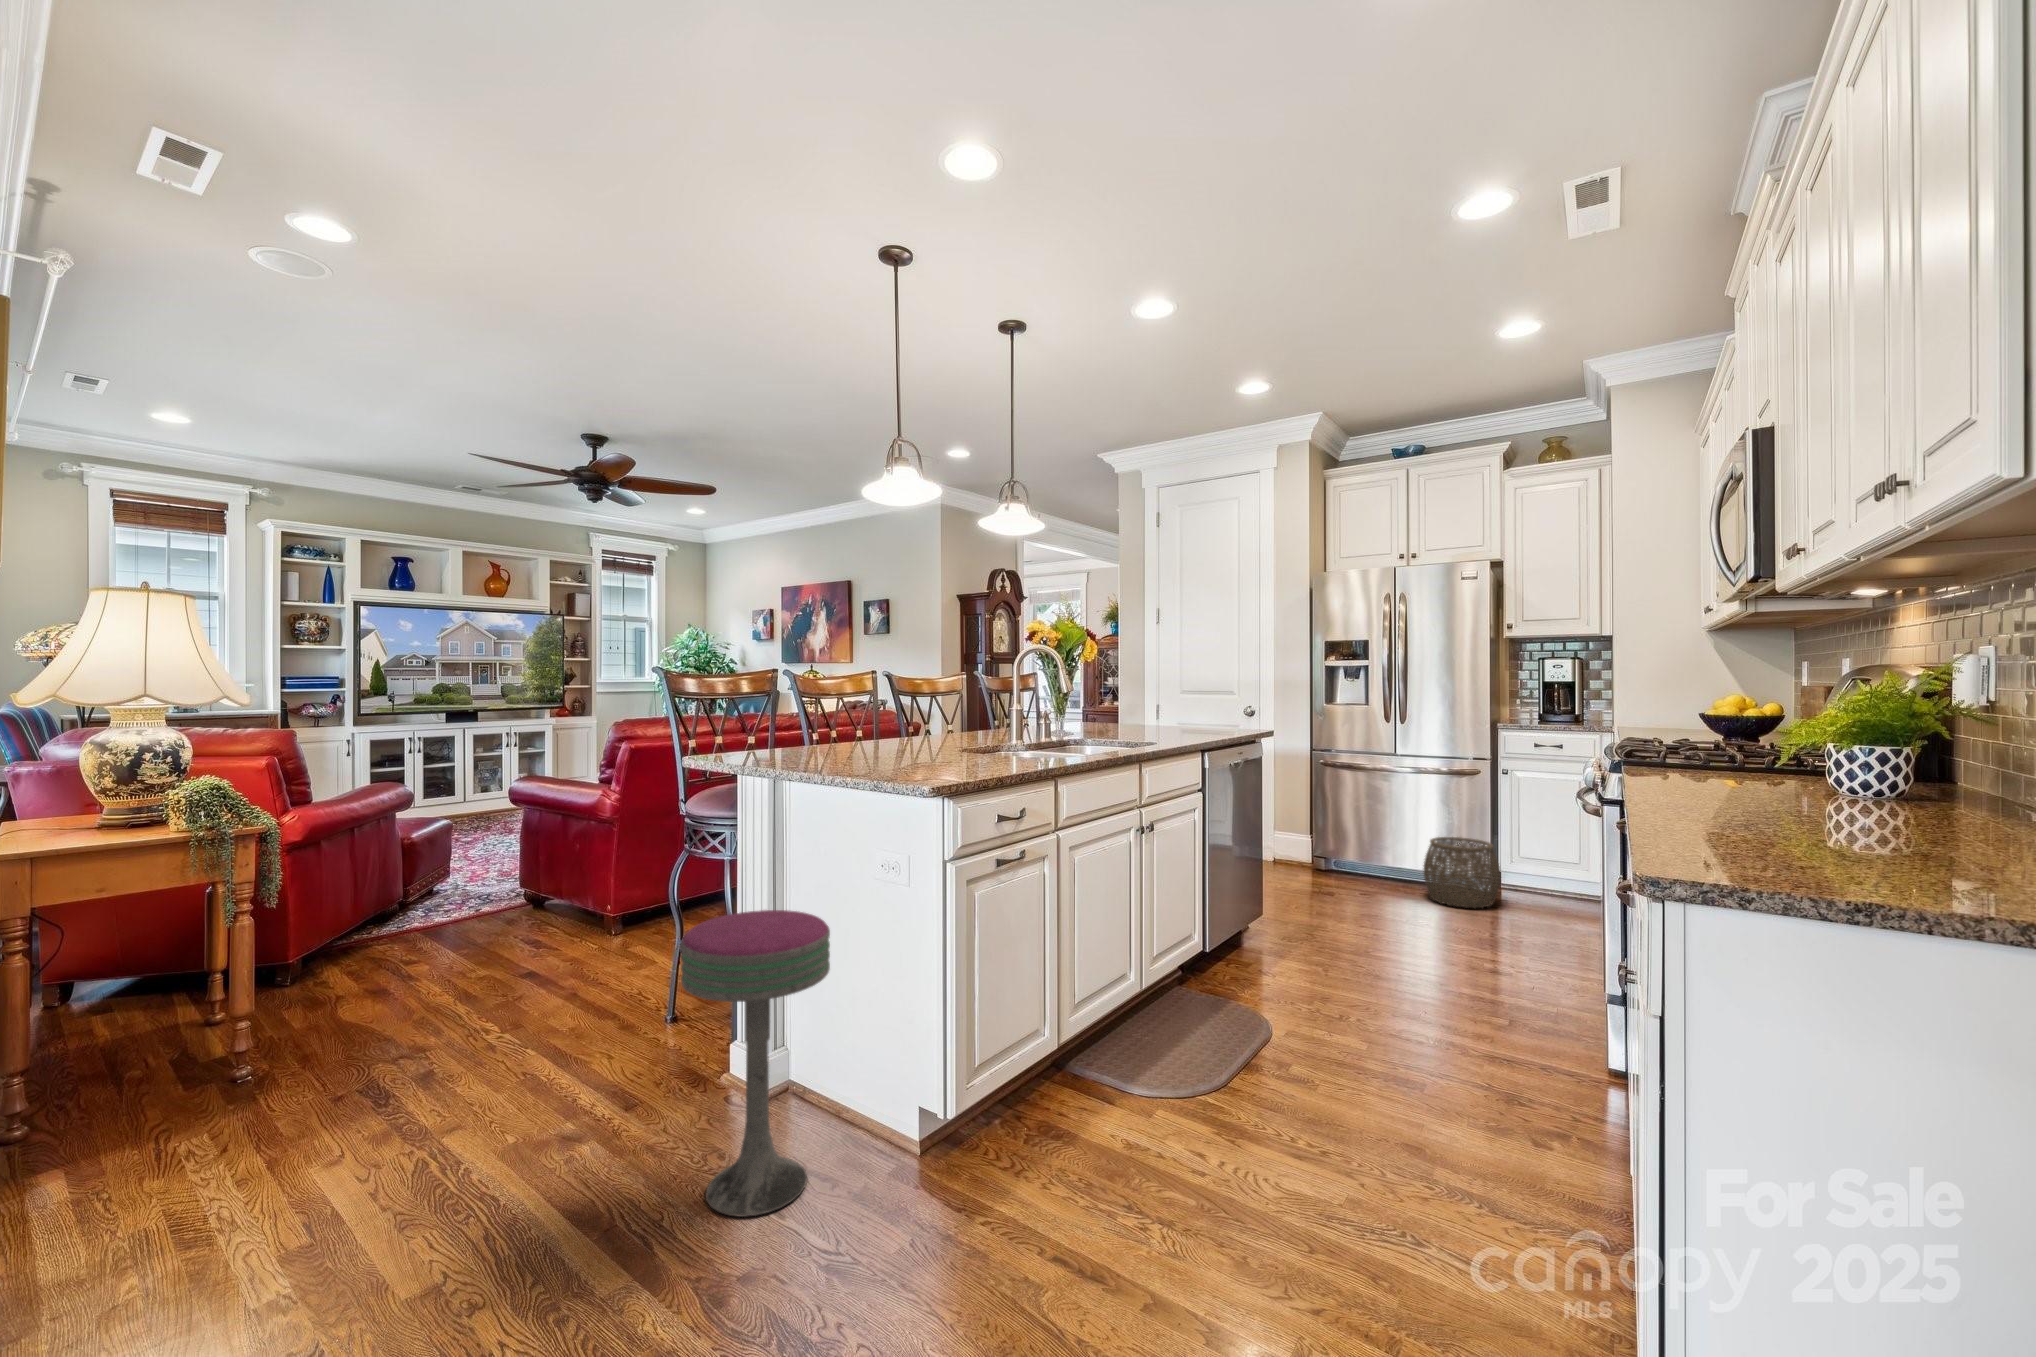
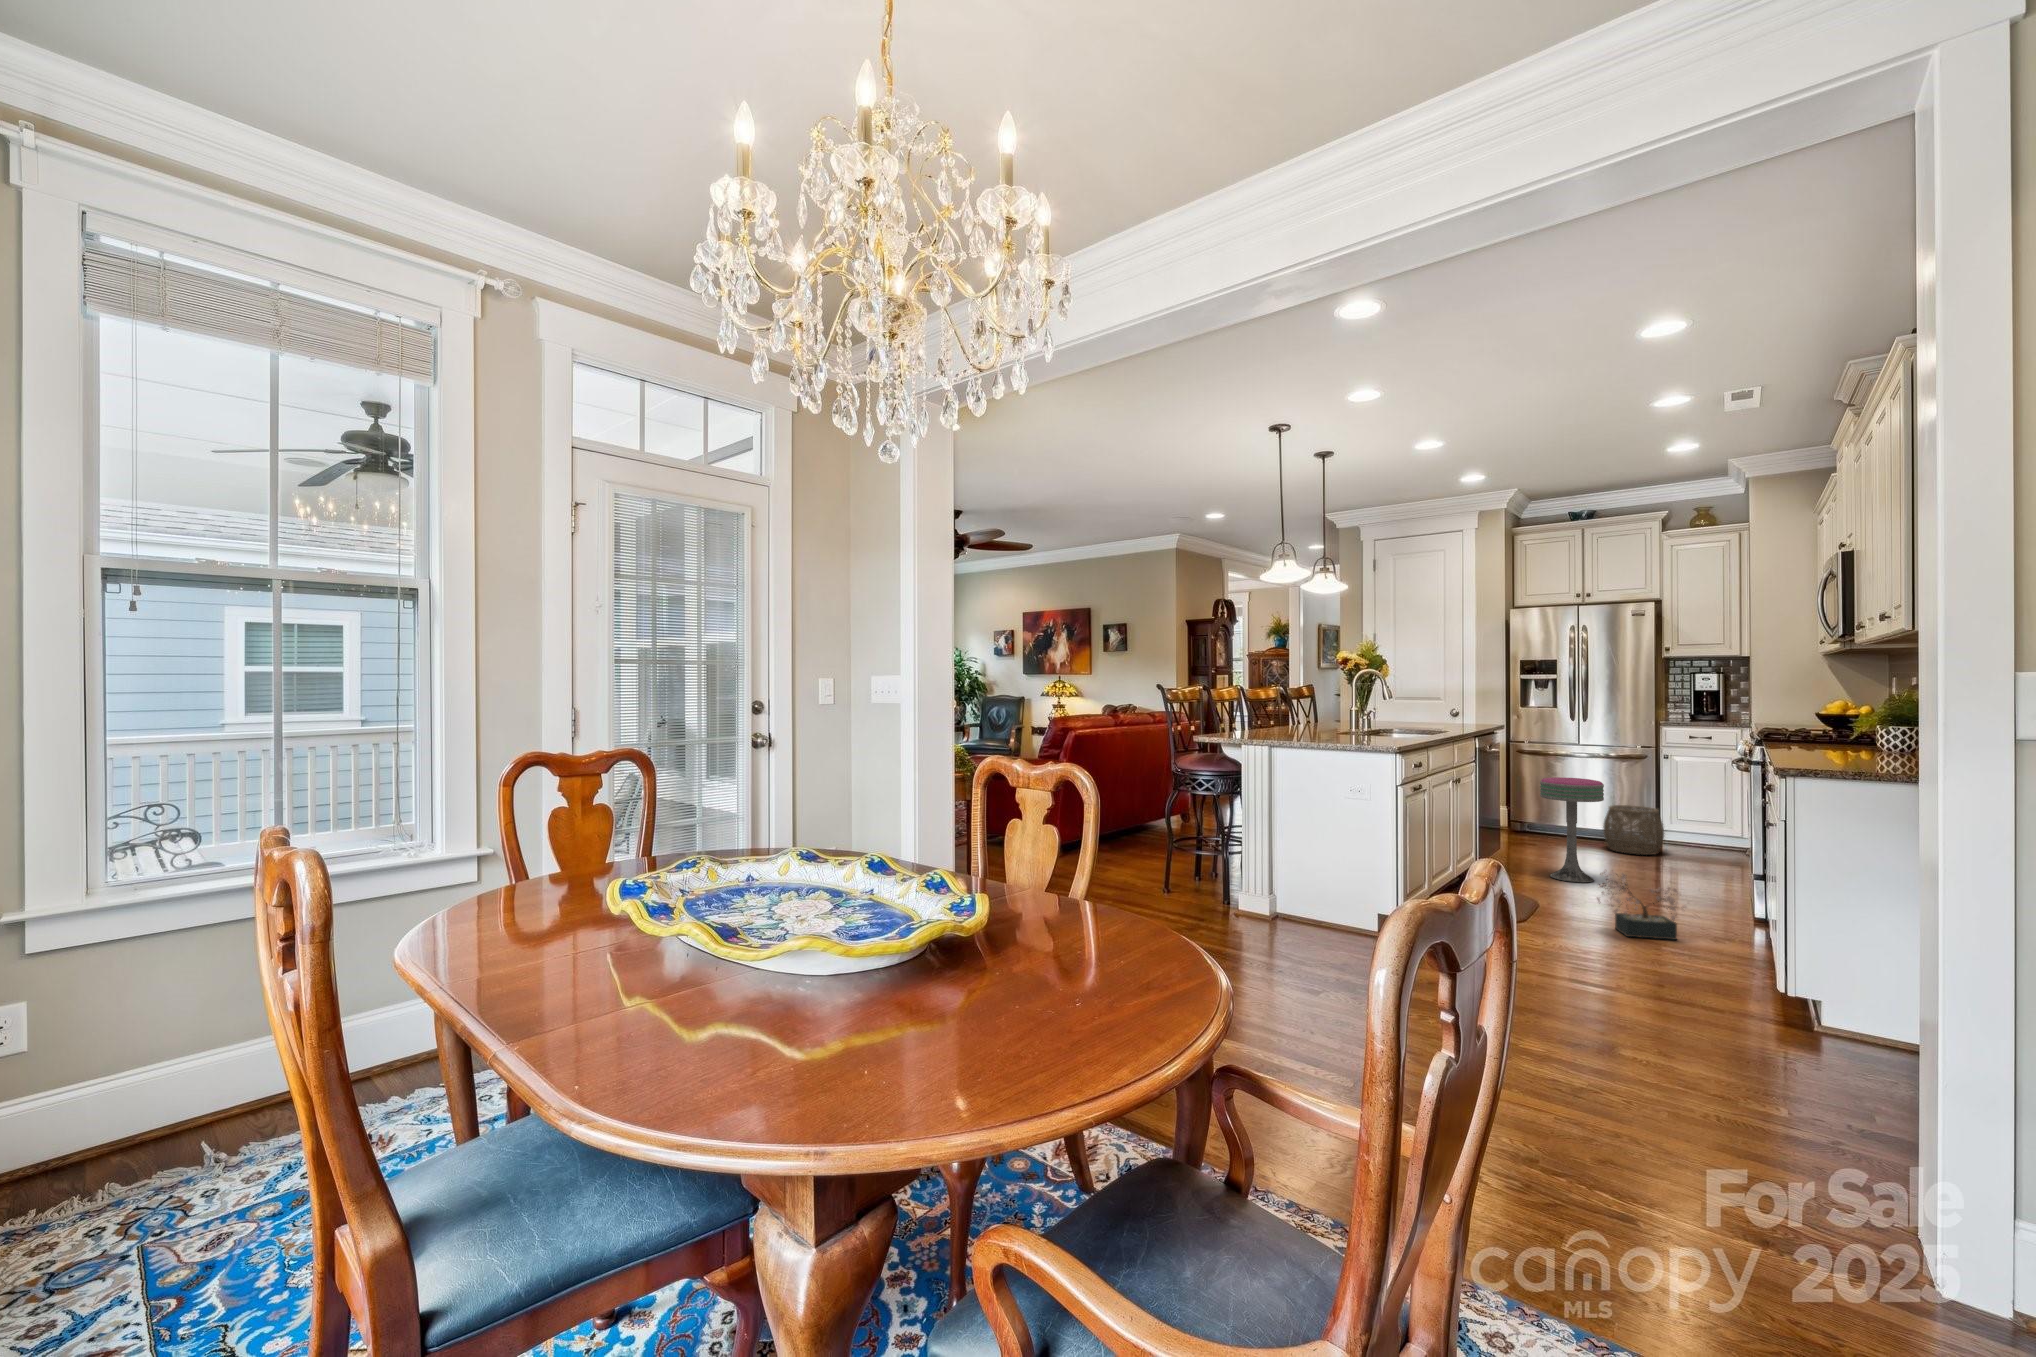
bar stool: present [681,910,830,1217] -> present [1540,777,1604,882]
decorative plant: none [1351,984,1496,1118] -> present [1597,871,1686,940]

